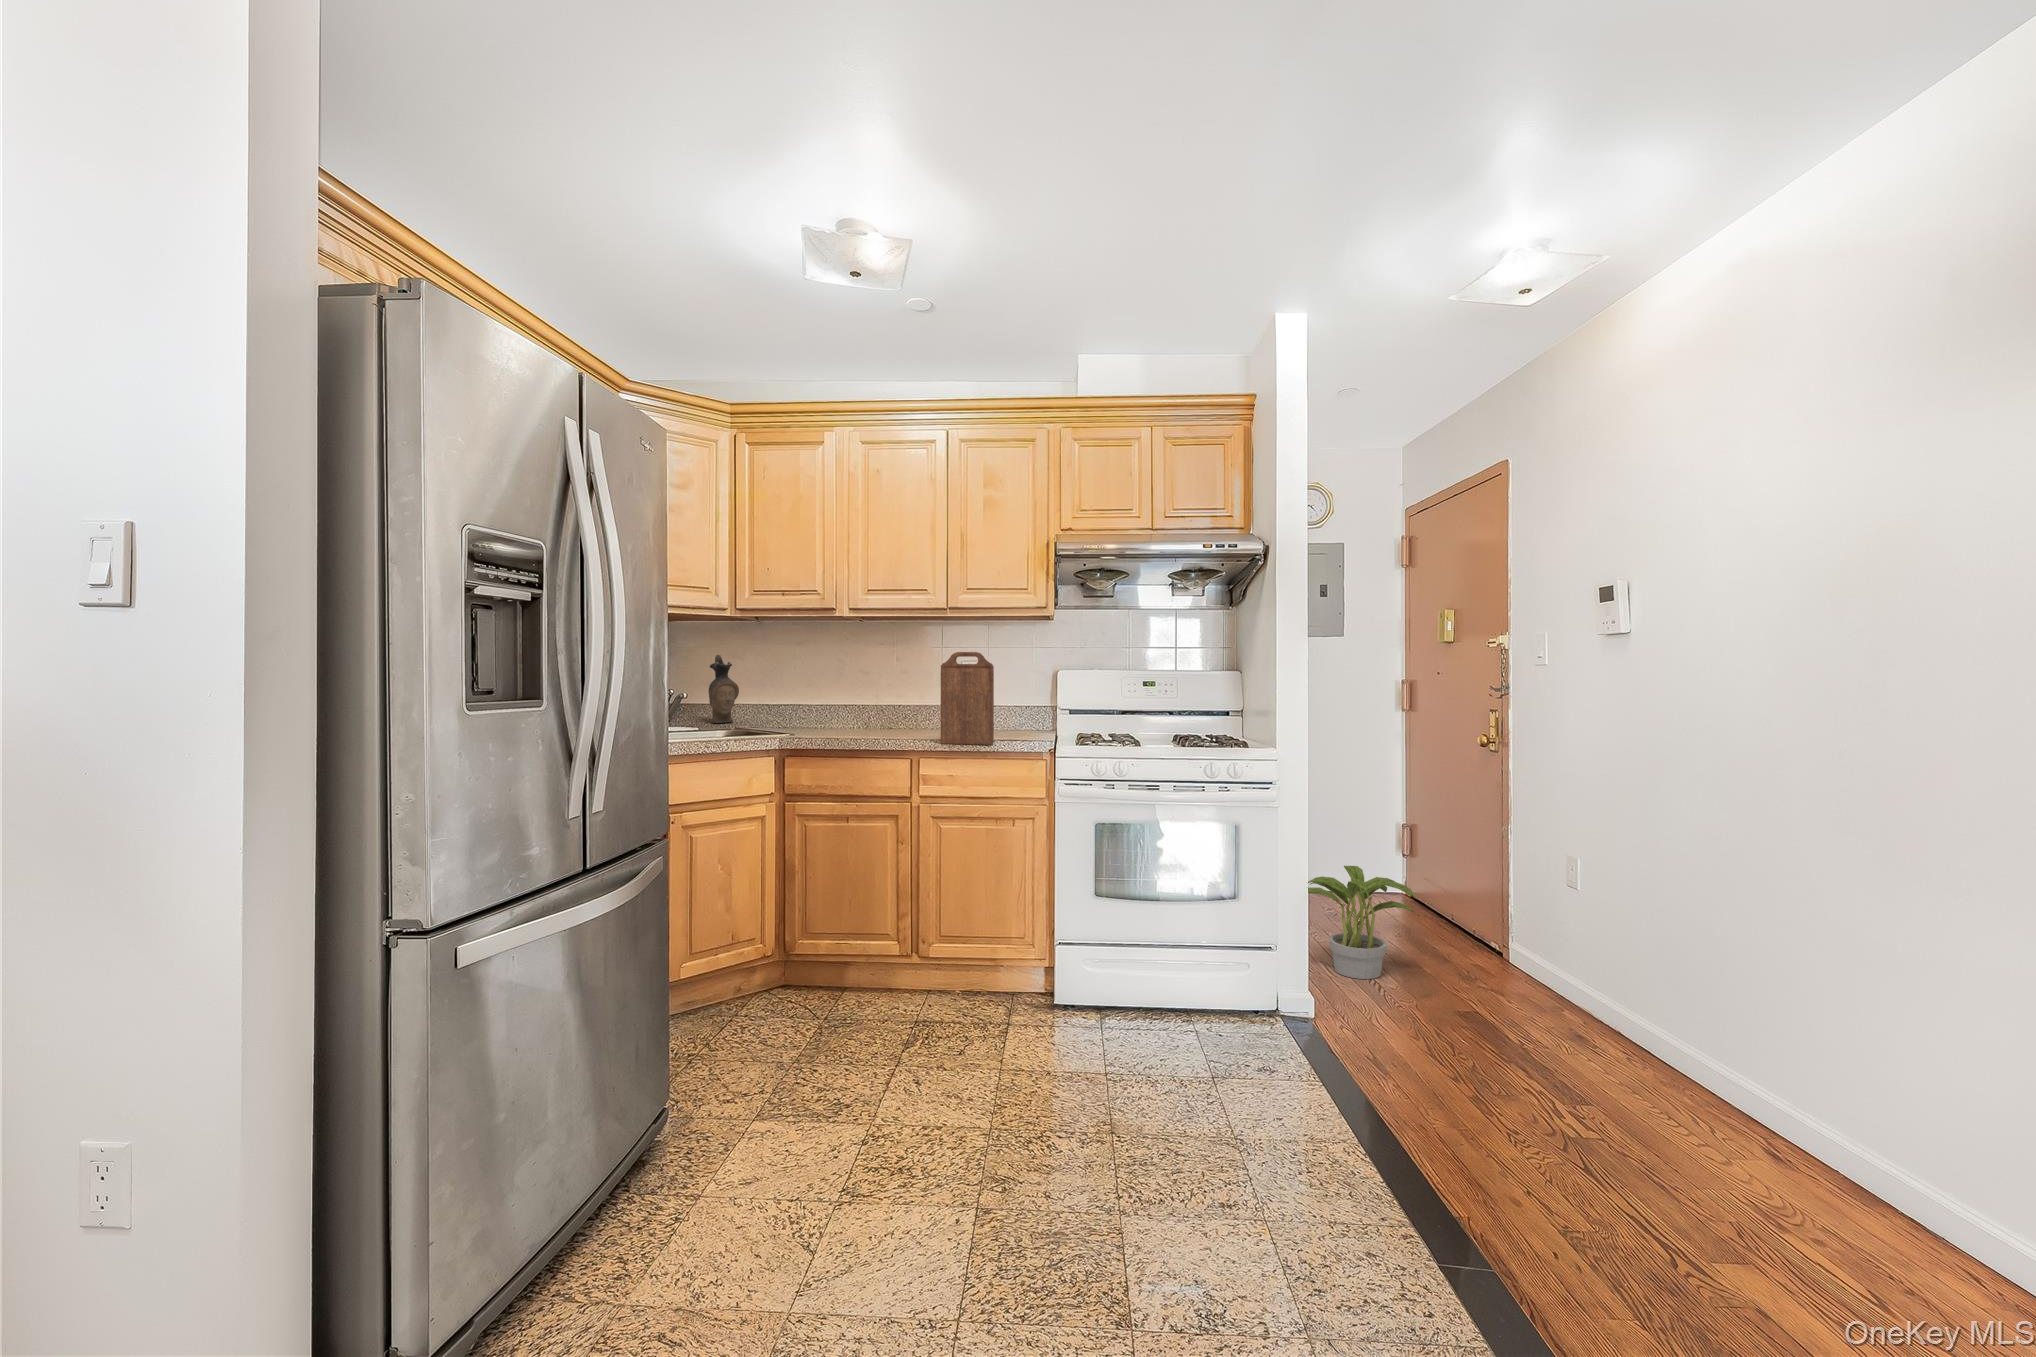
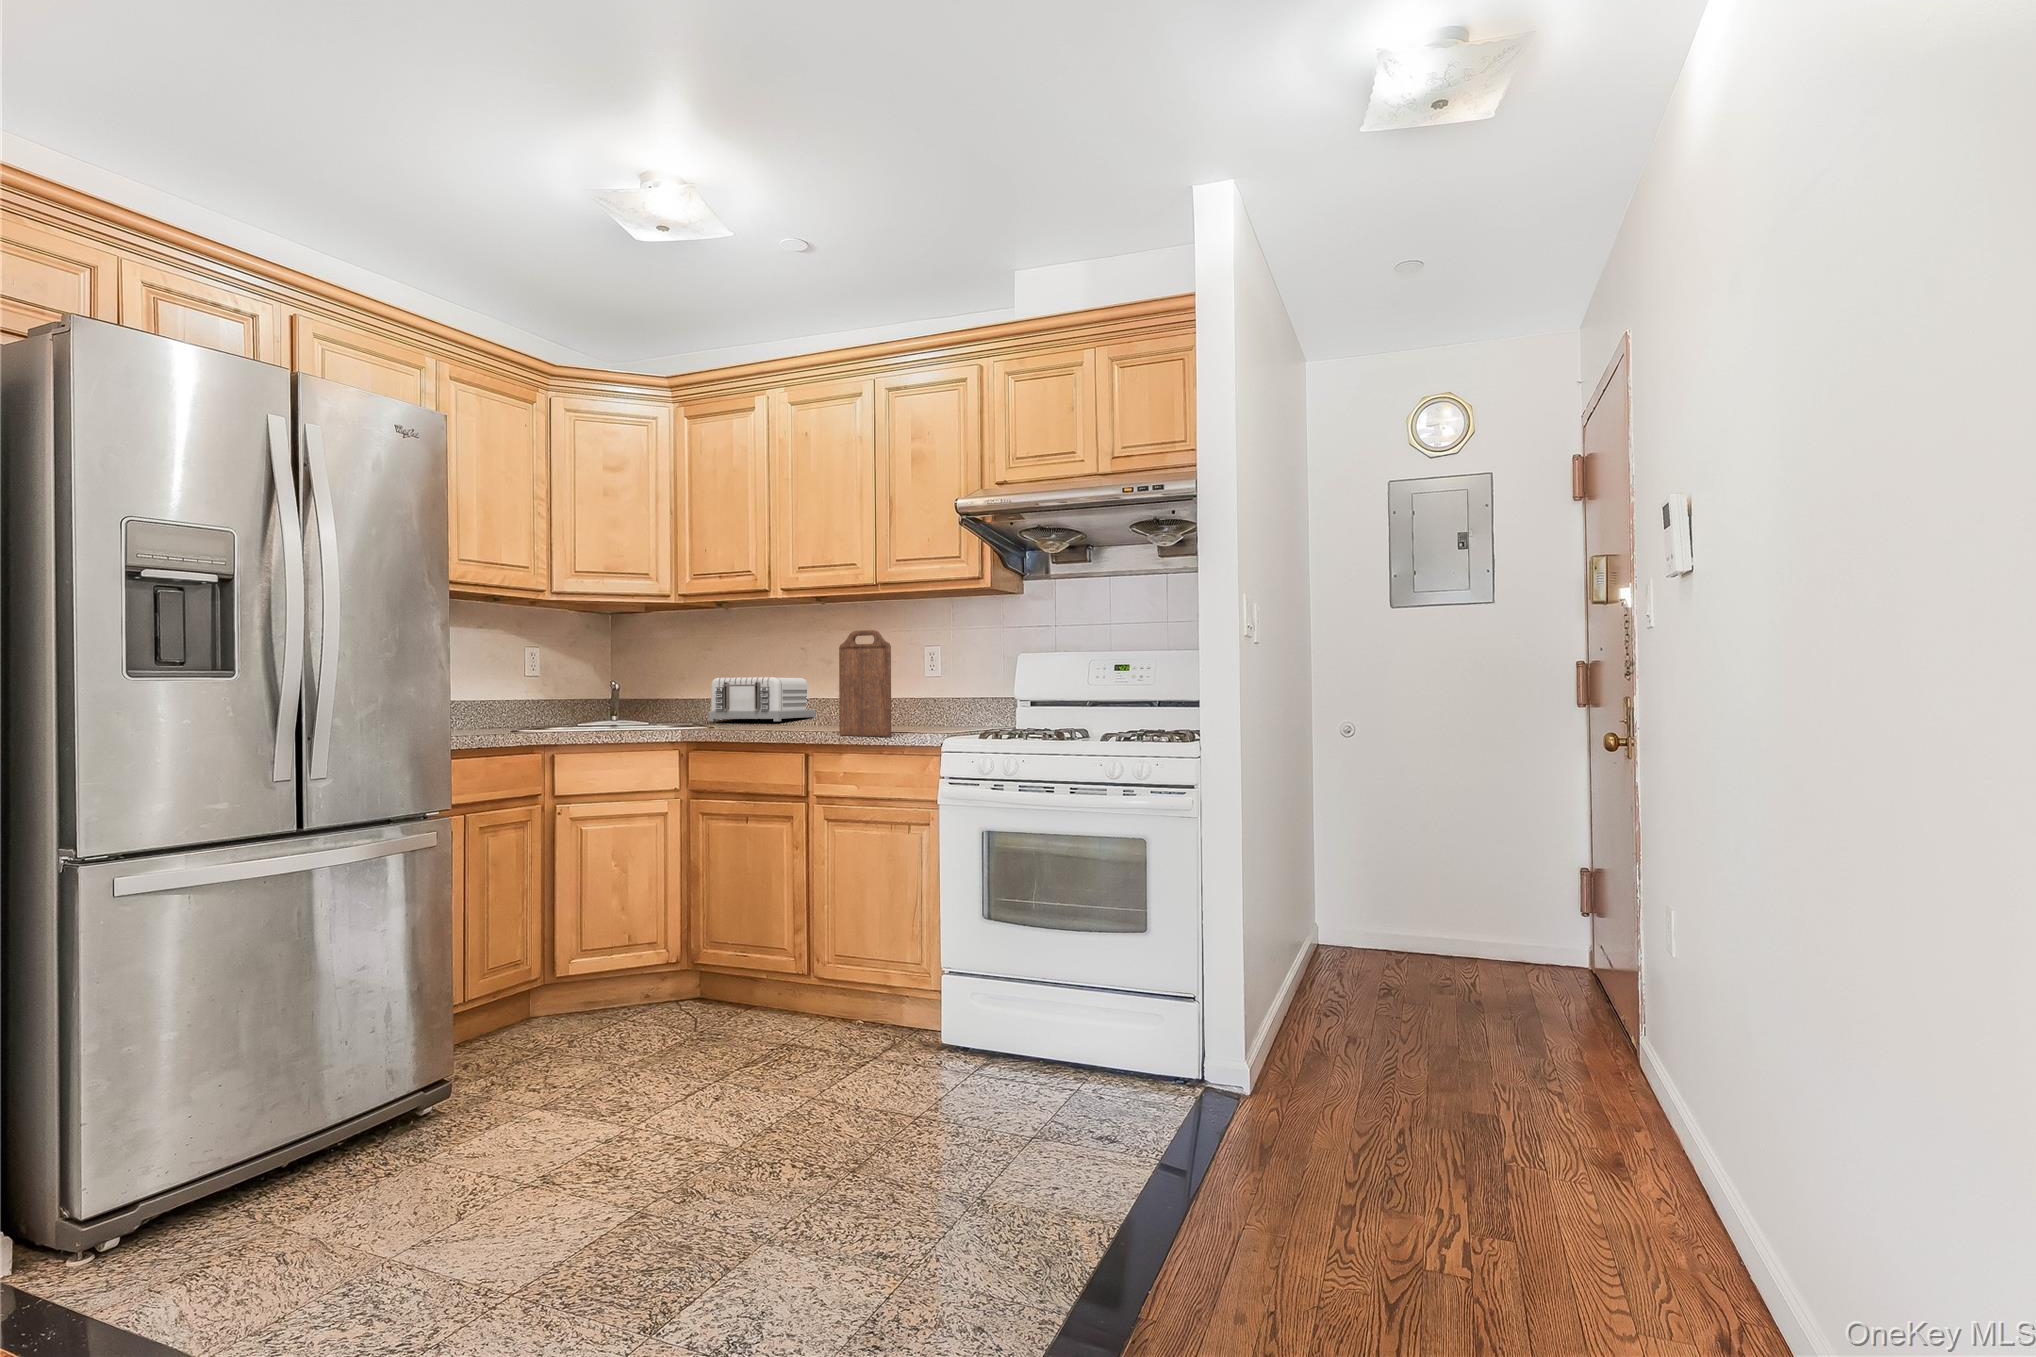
ceramic pitcher: present [709,655,739,723] -> none [679,647,710,718]
toaster: none [761,685,844,728] -> present [709,677,816,721]
potted plant: present [1308,866,1419,979] -> none [1287,909,1458,1063]

